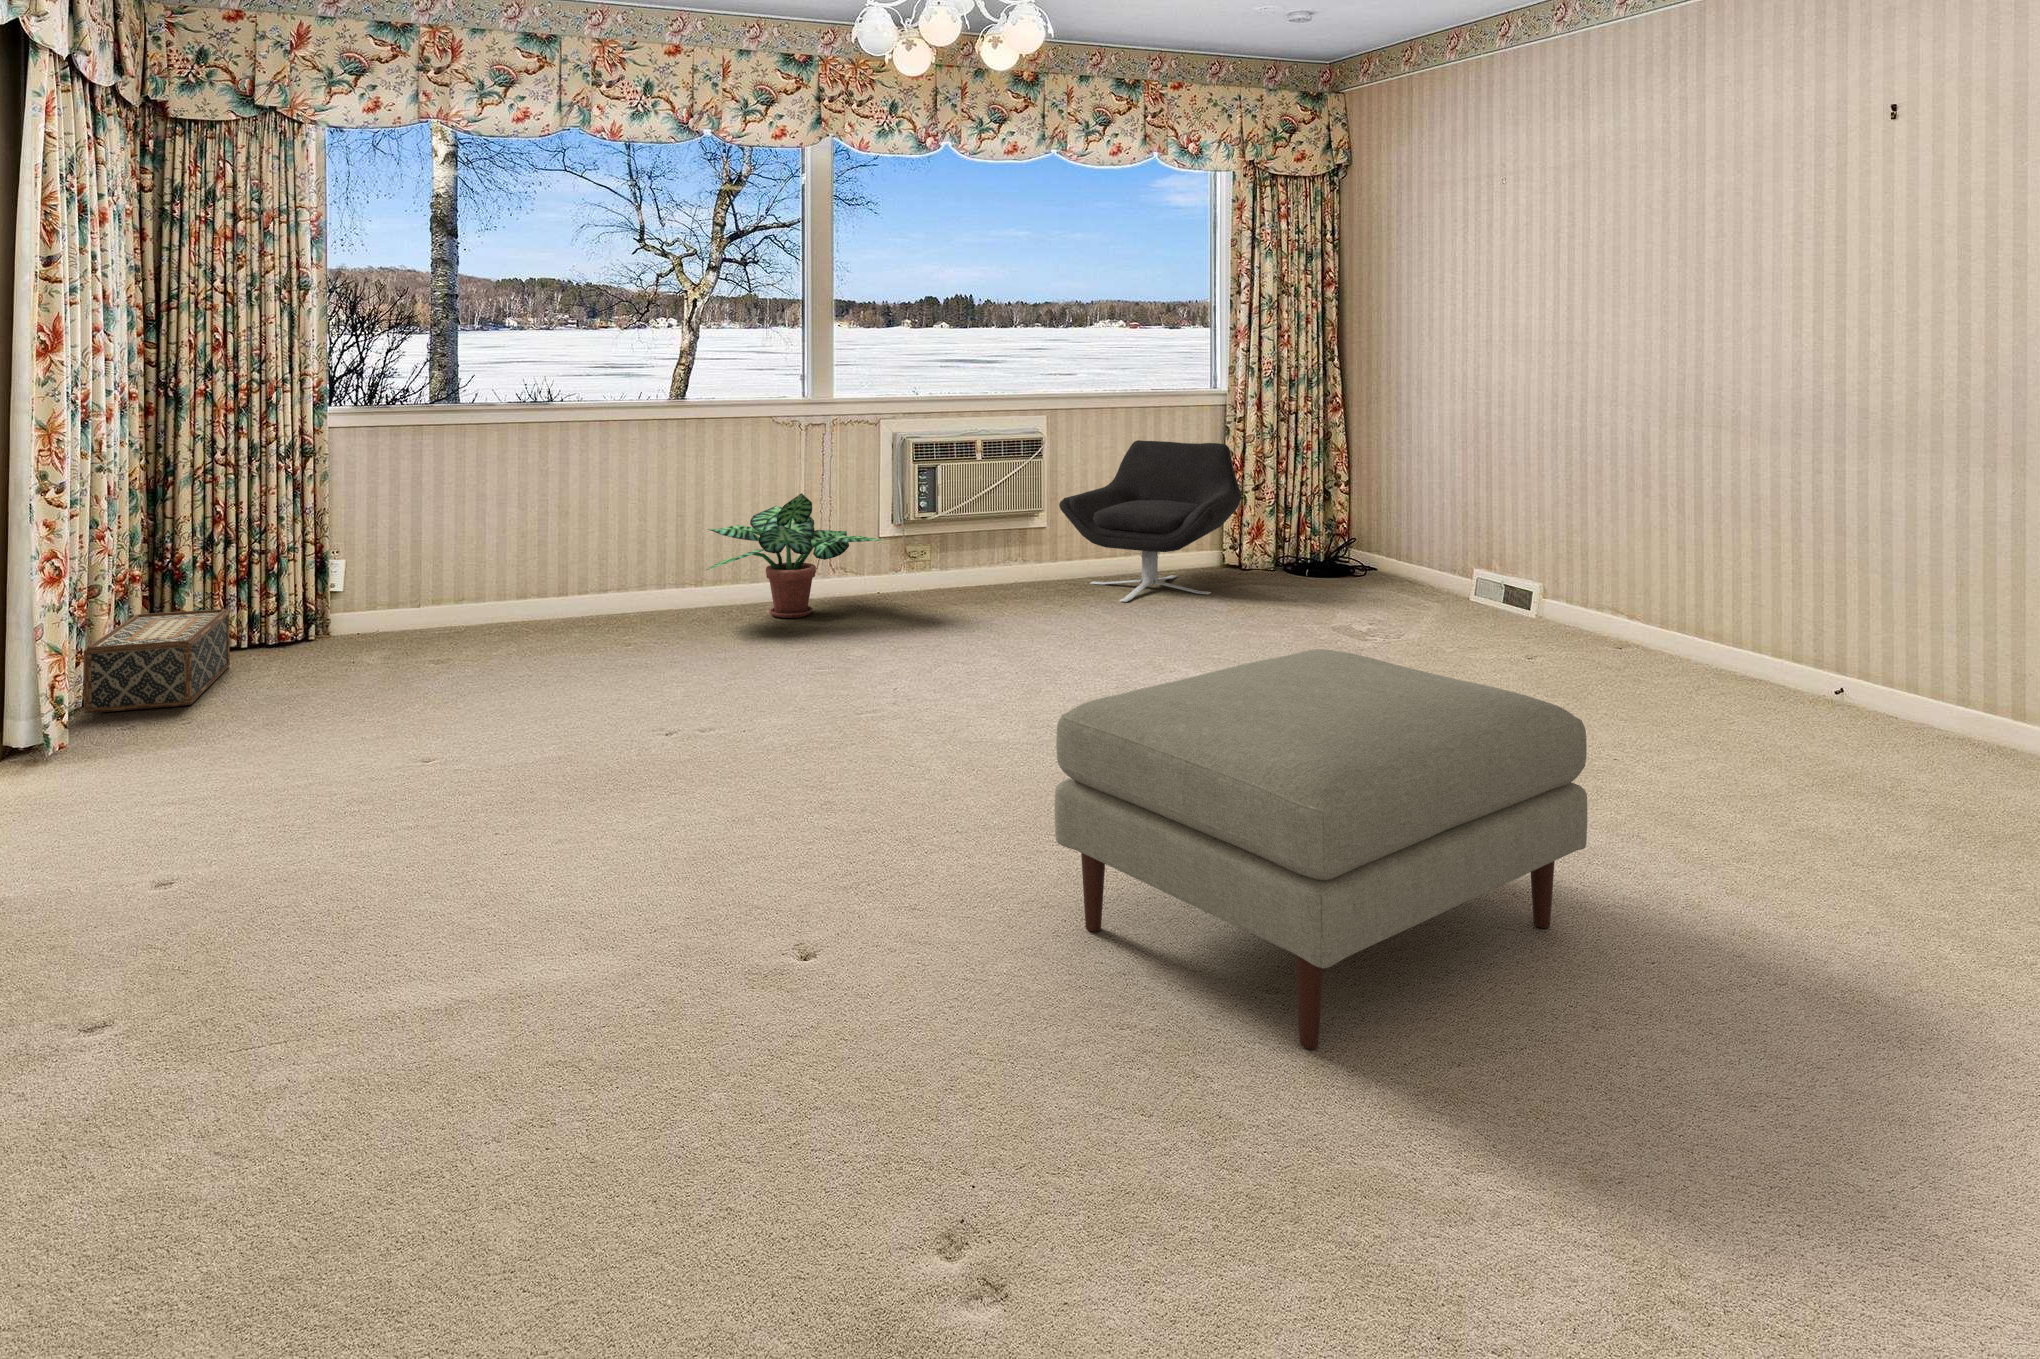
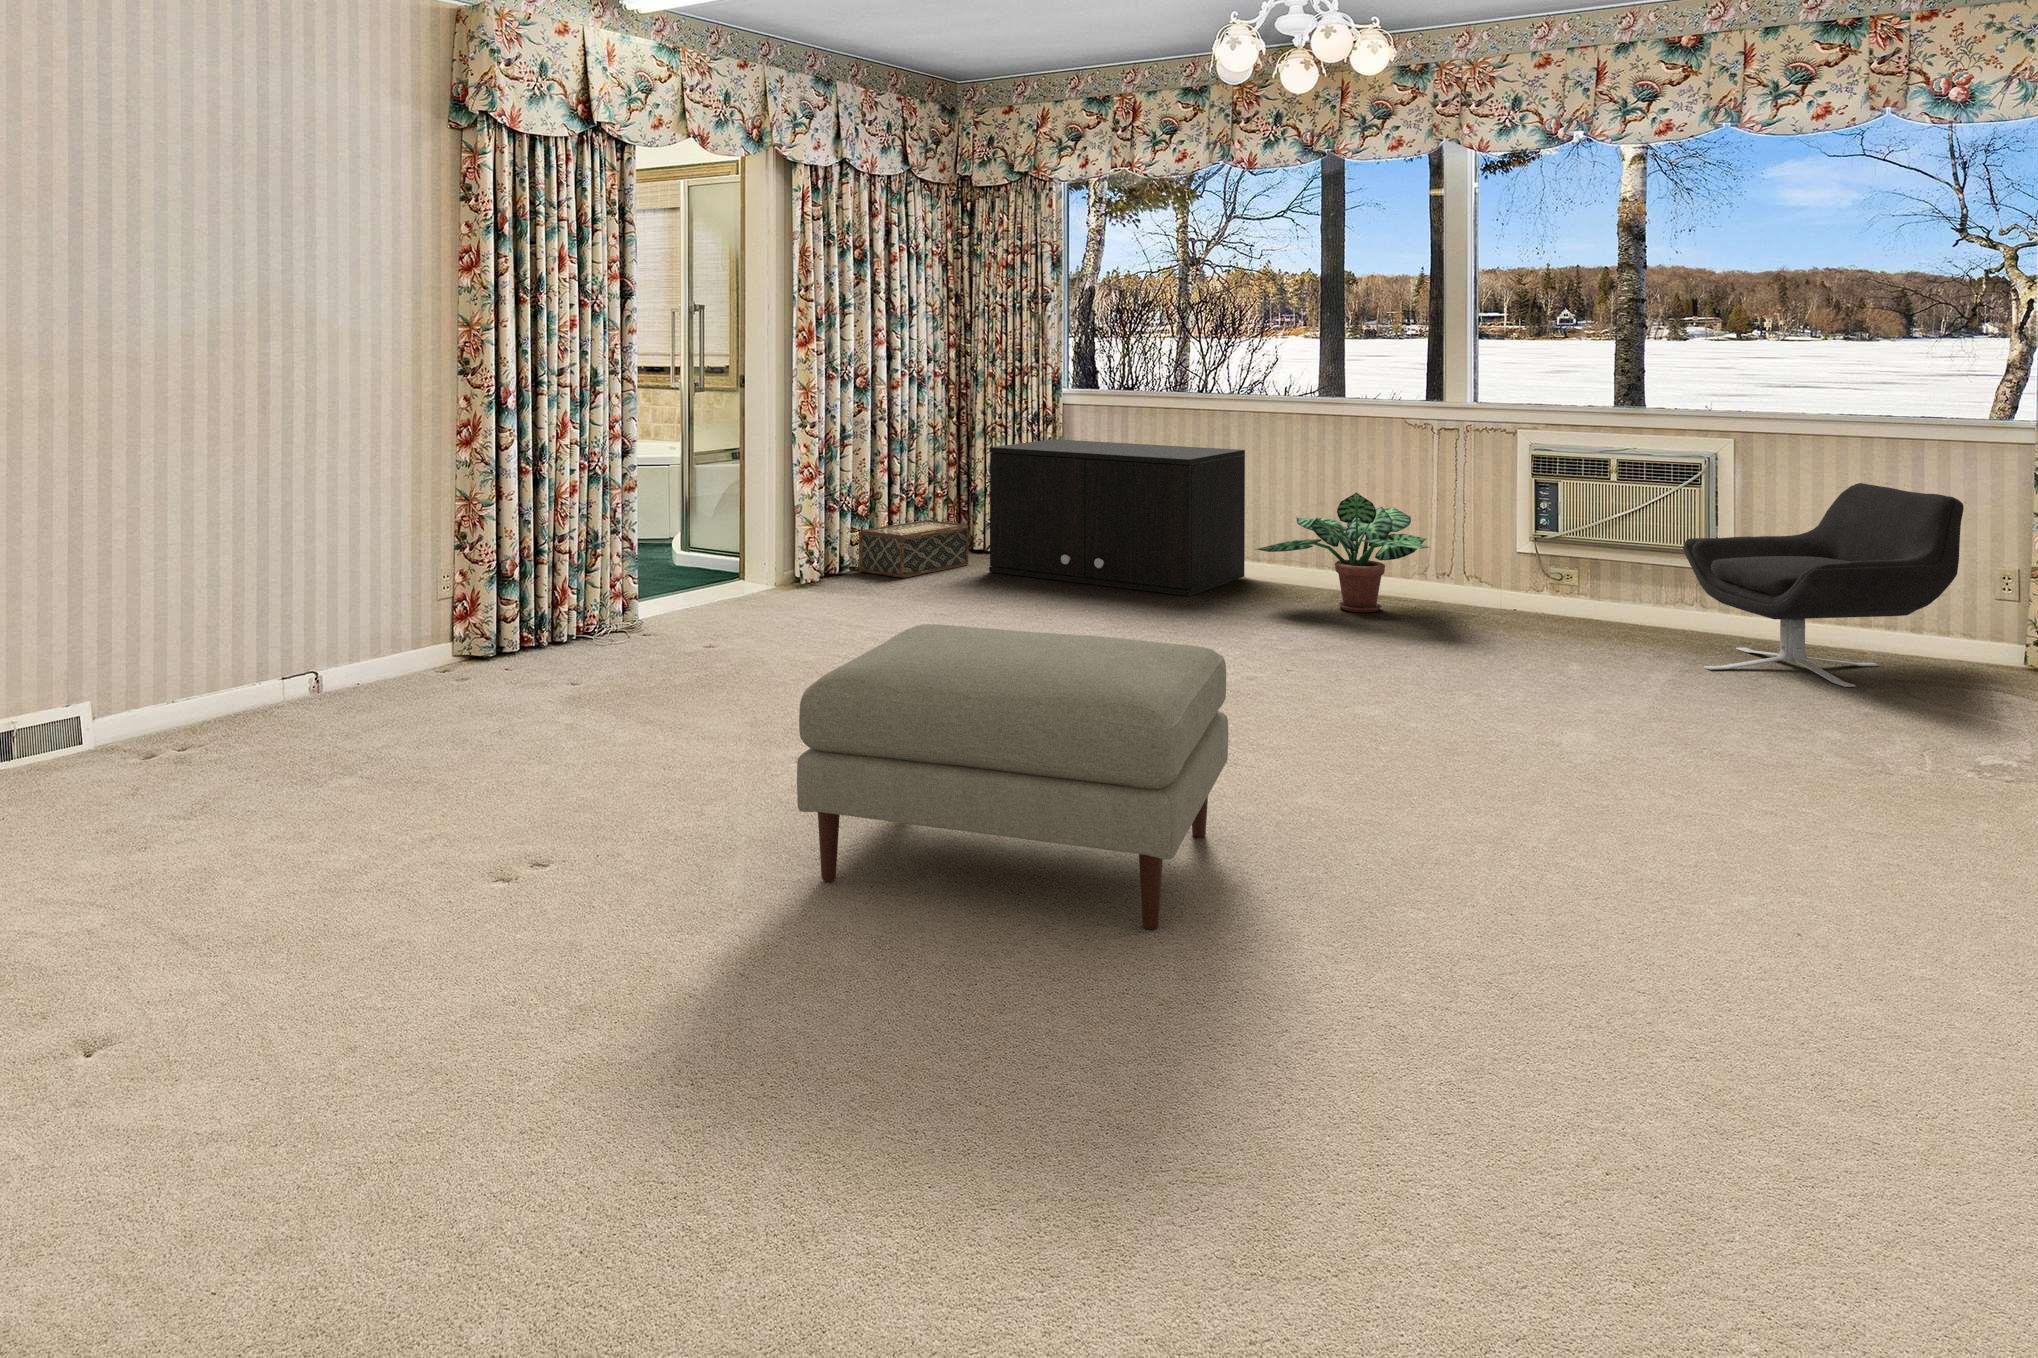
storage cabinet: none [292,463,613,668] -> present [989,439,1245,596]

